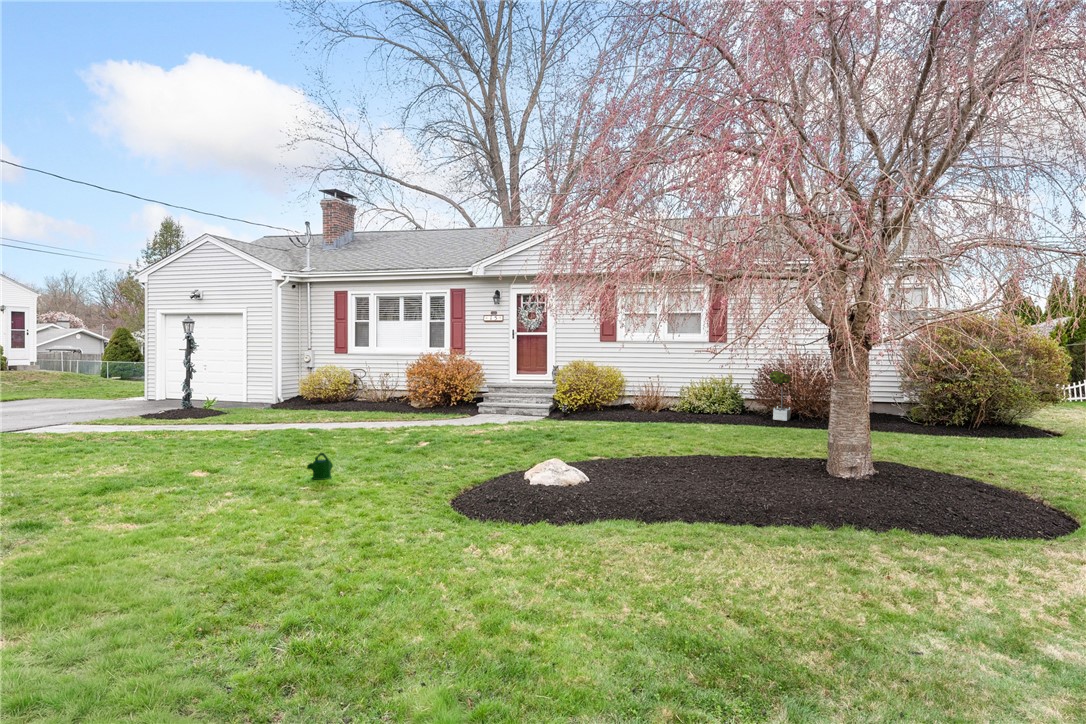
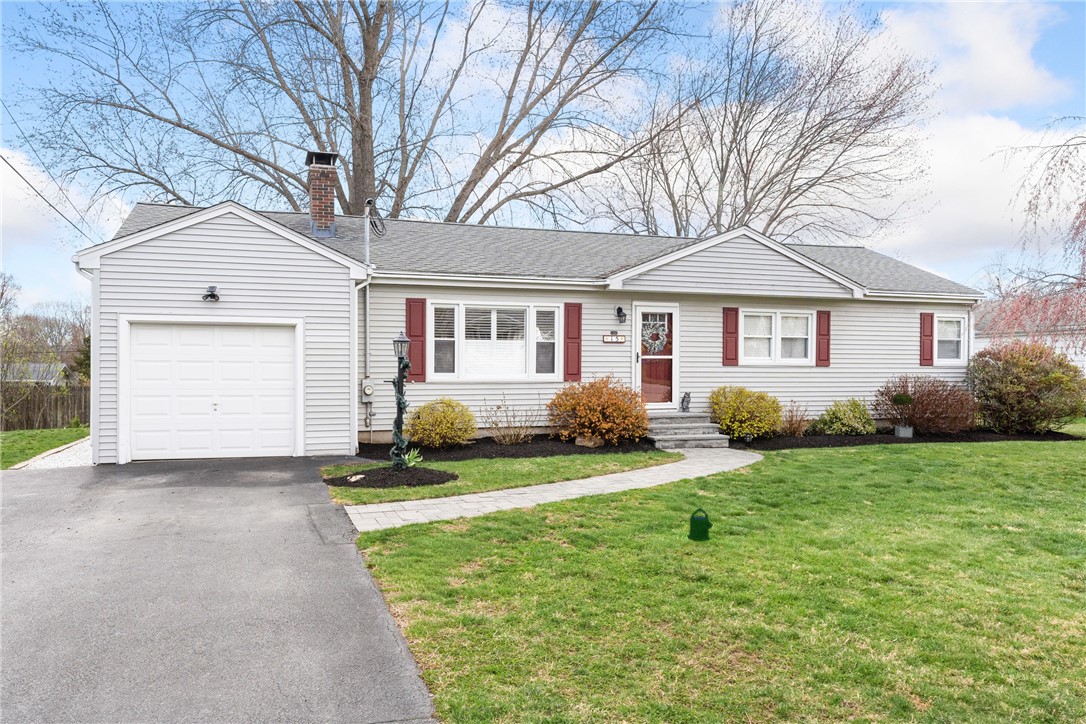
watering can: present [307,453,333,480] -> present [688,508,713,541]

